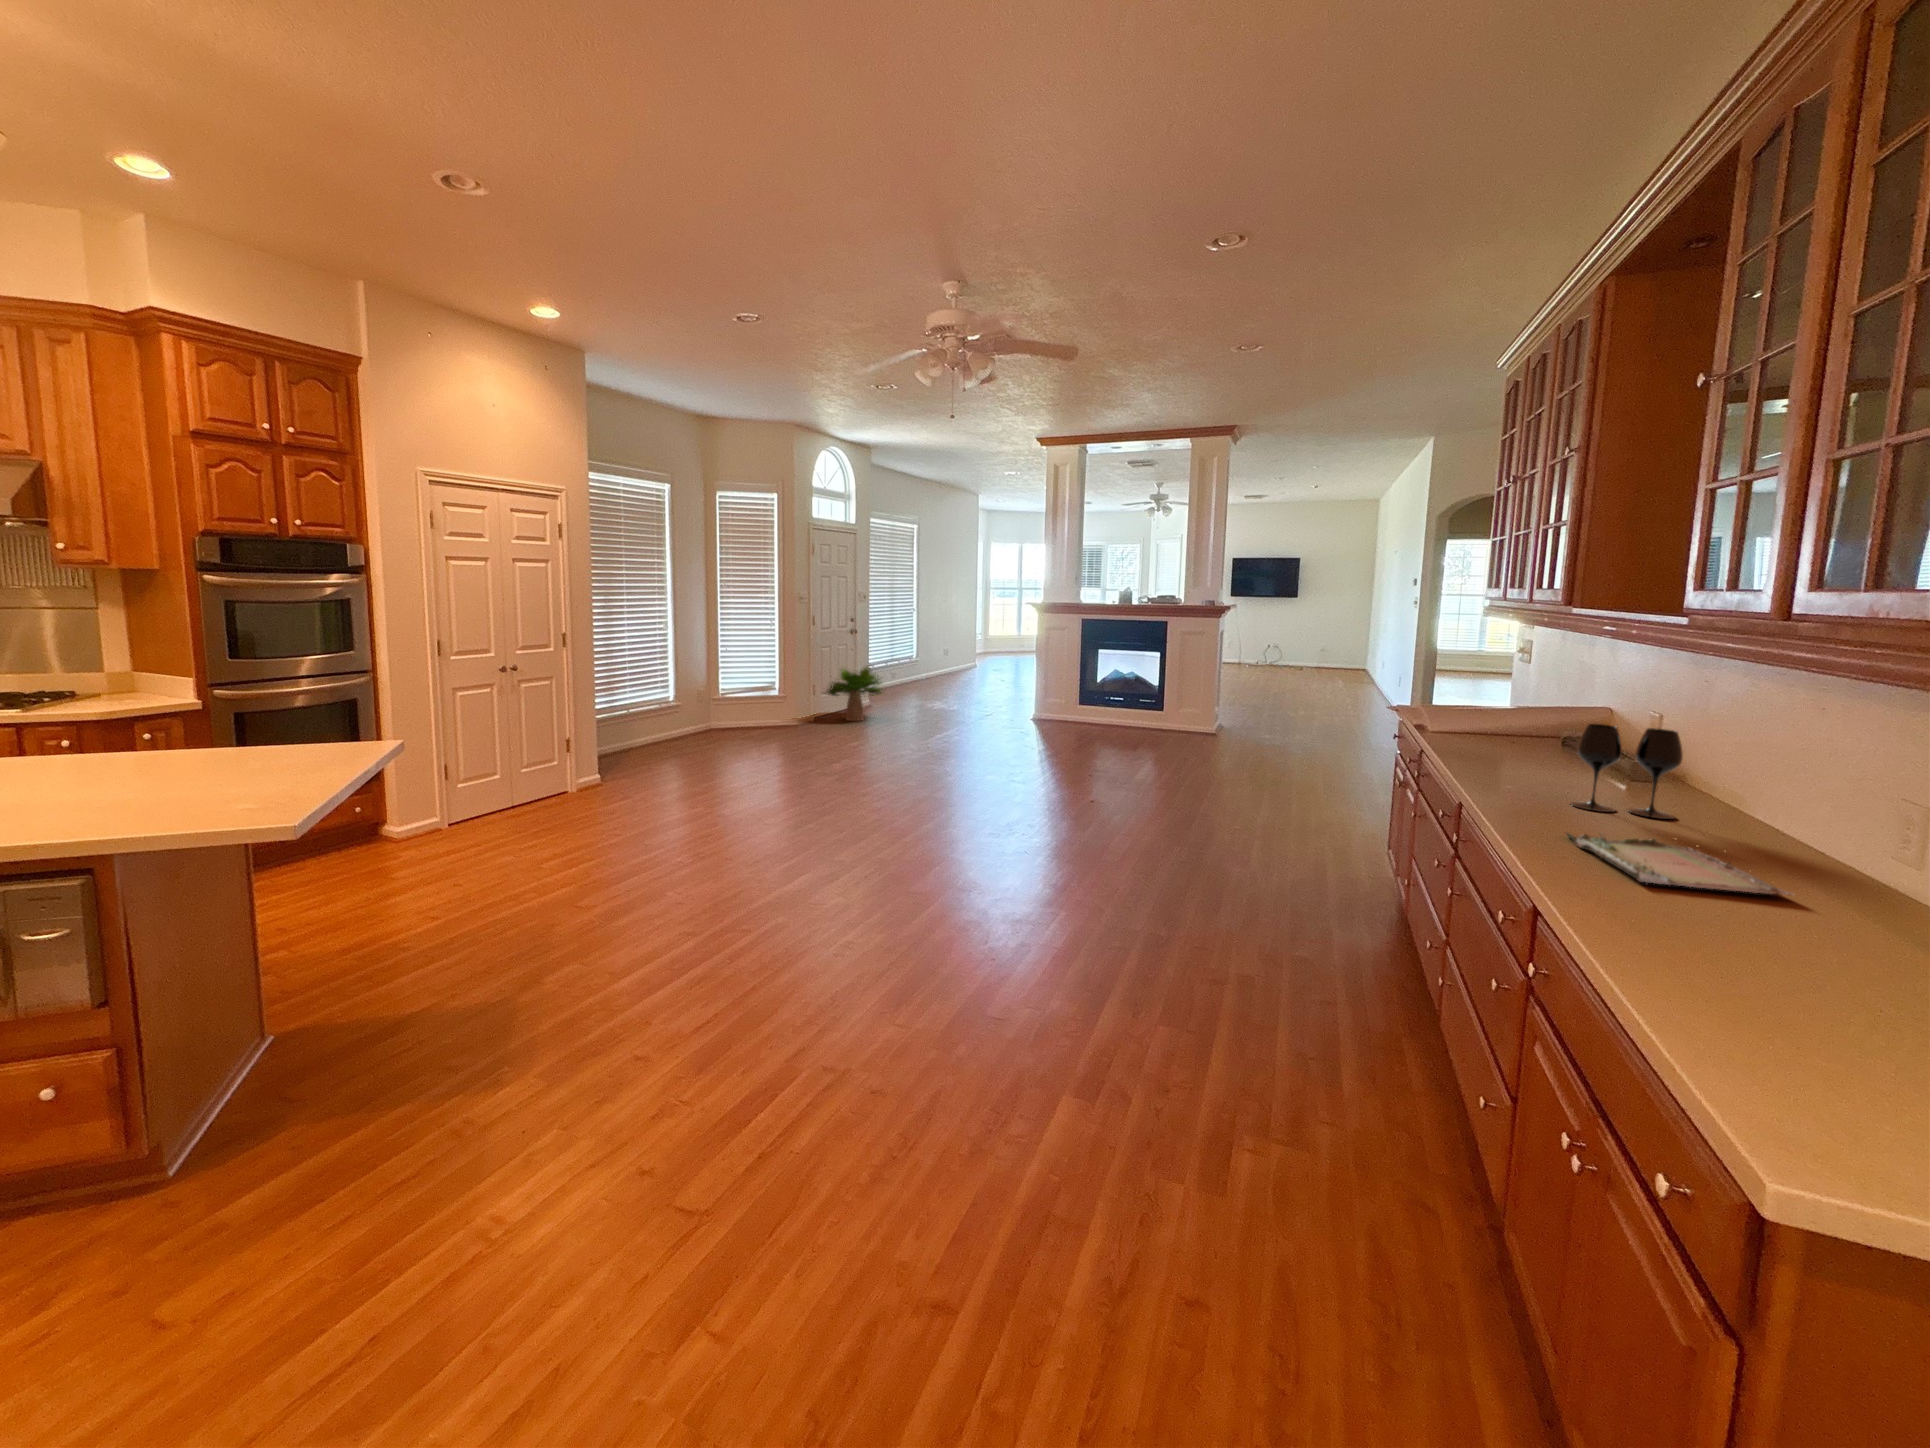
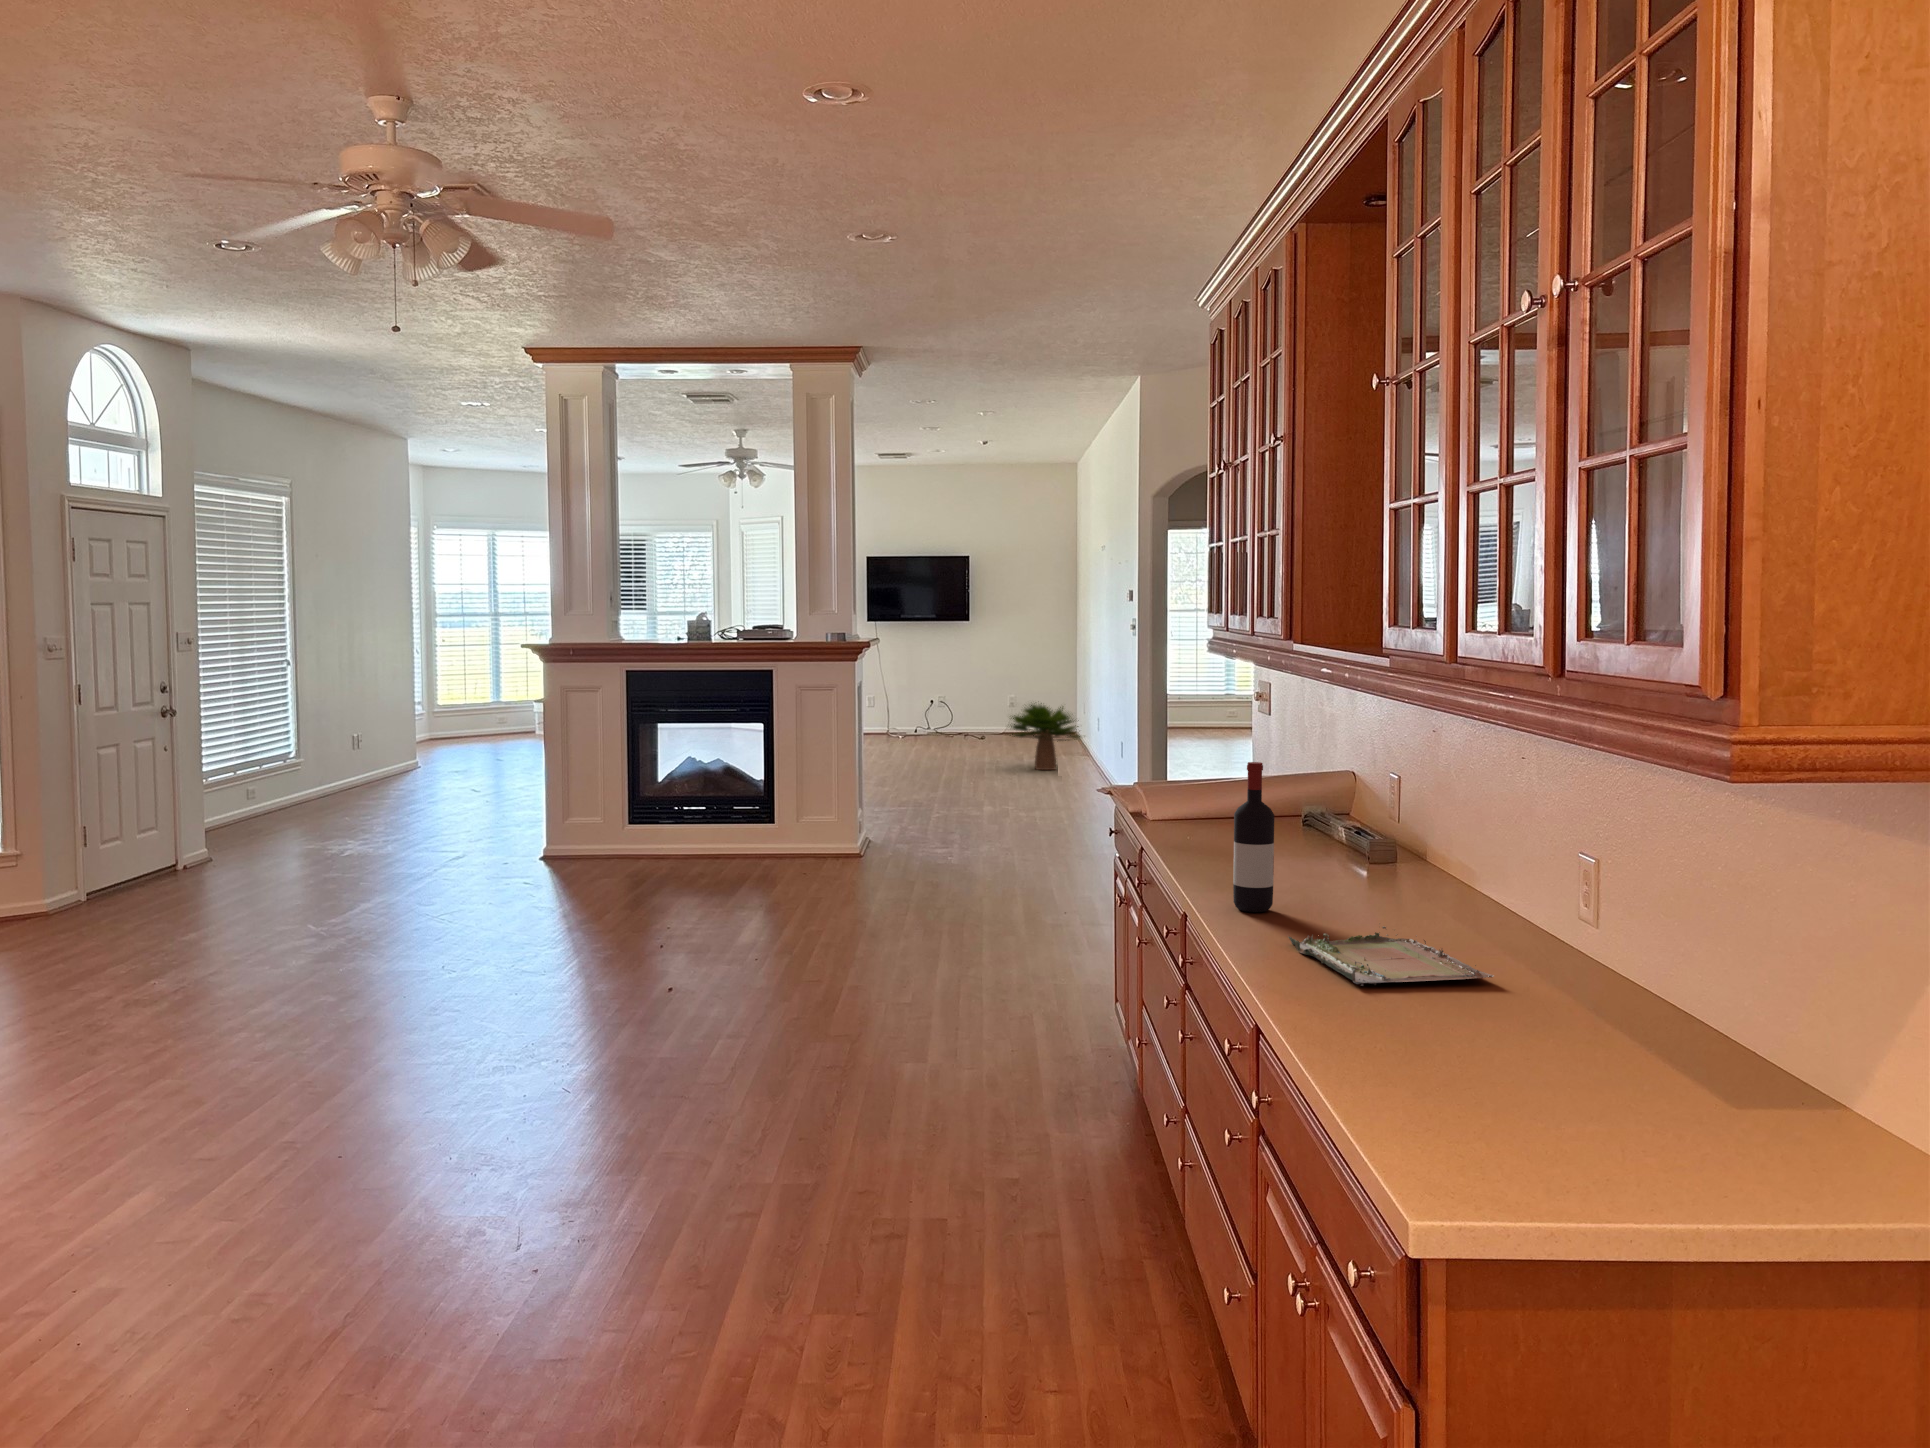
potted plant: present [824,667,883,721] -> present [1009,703,1080,770]
wine bottle: none [1509,693,1555,808] -> present [1233,762,1274,912]
wine glass: present [1570,724,1683,819] -> none [1299,797,1405,910]

